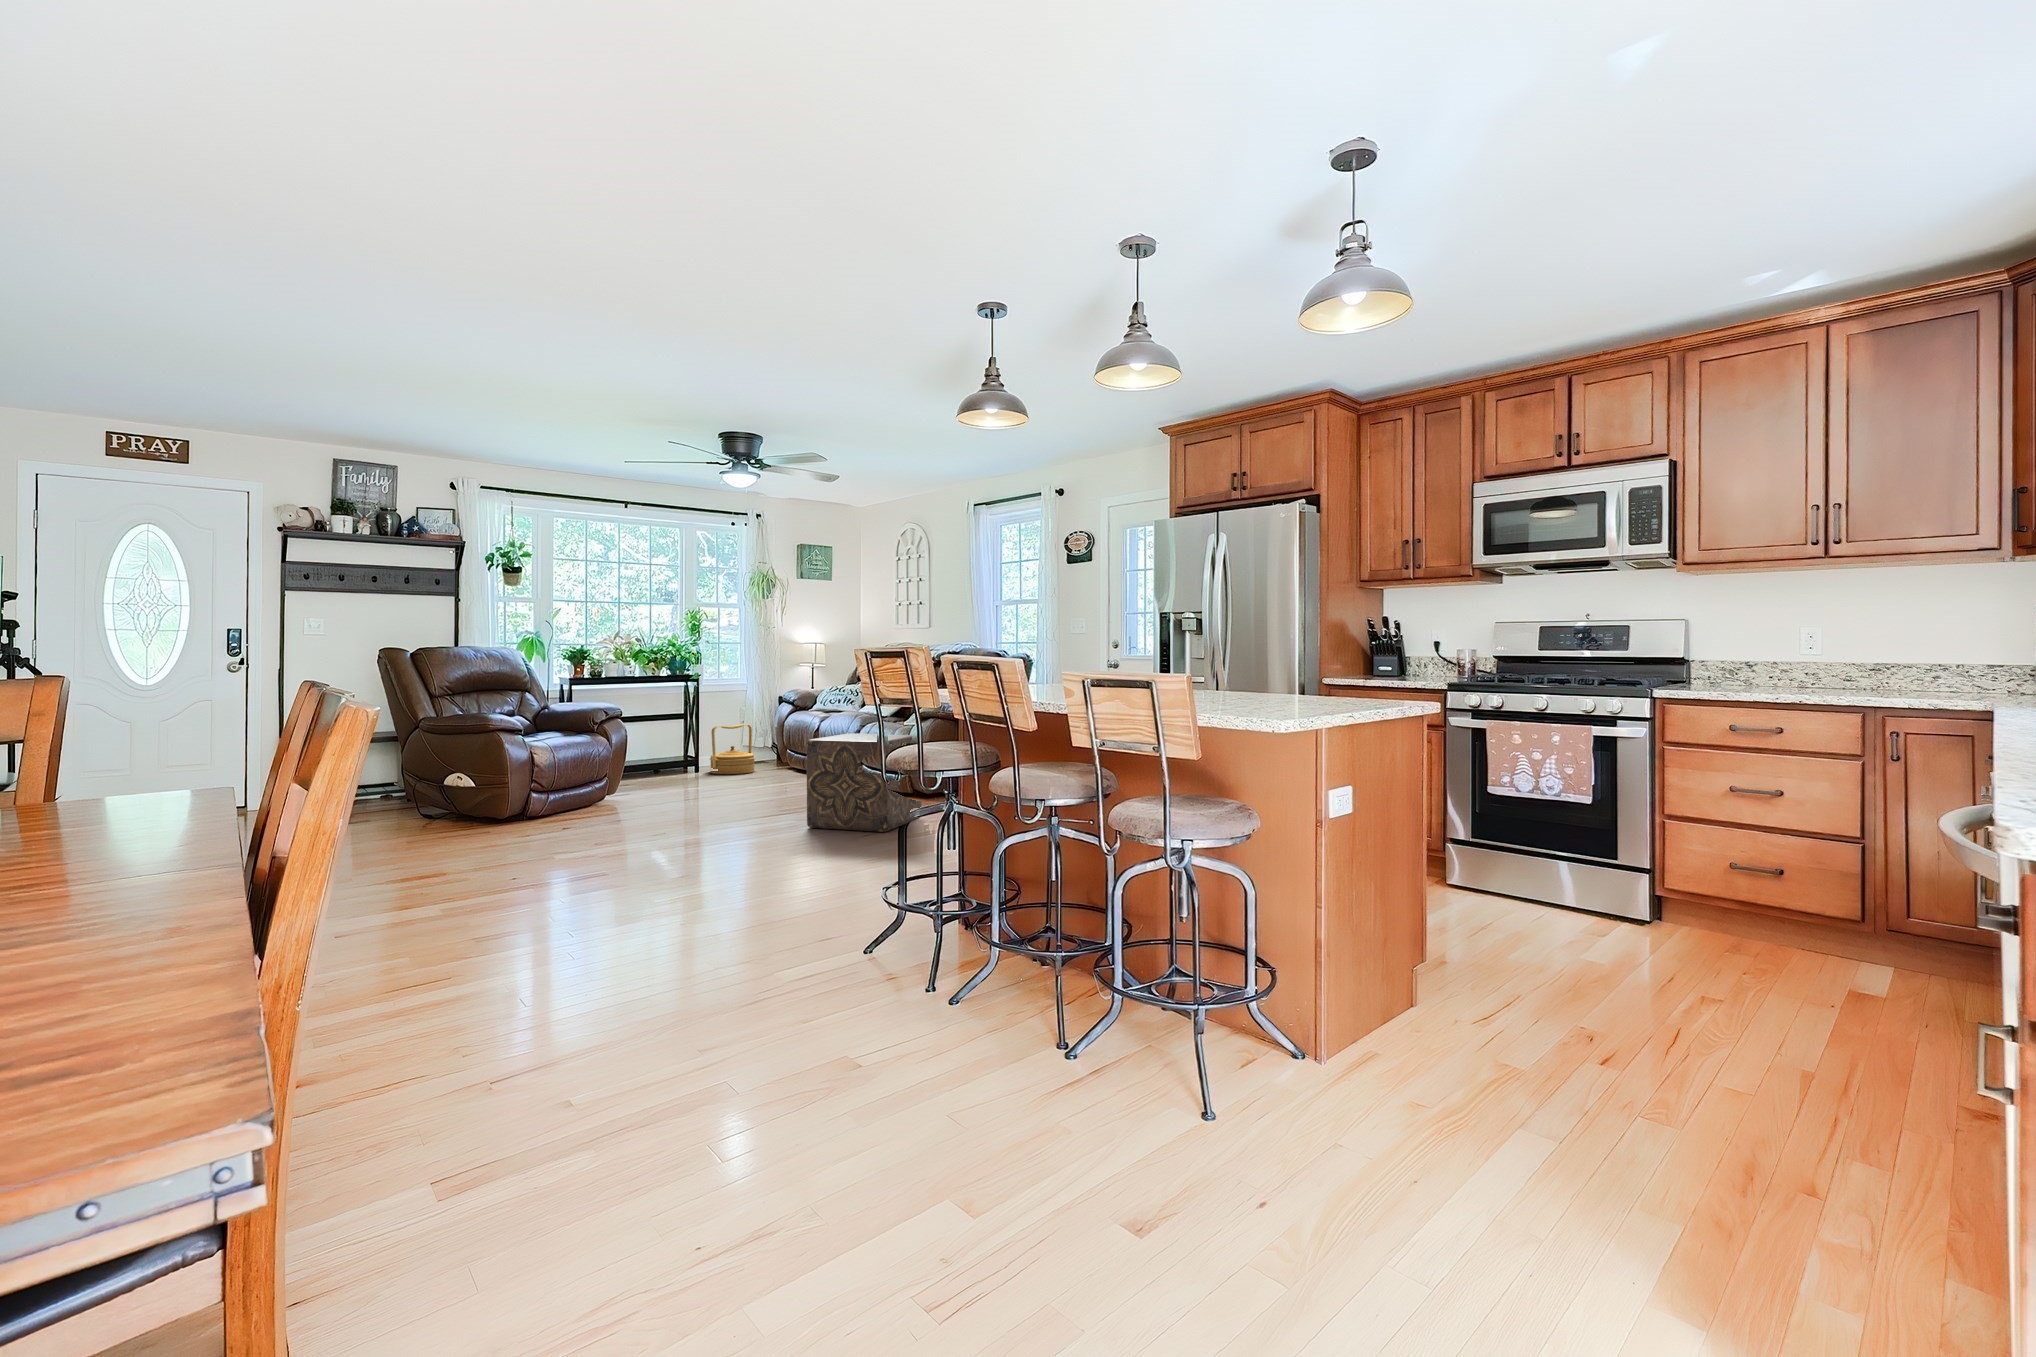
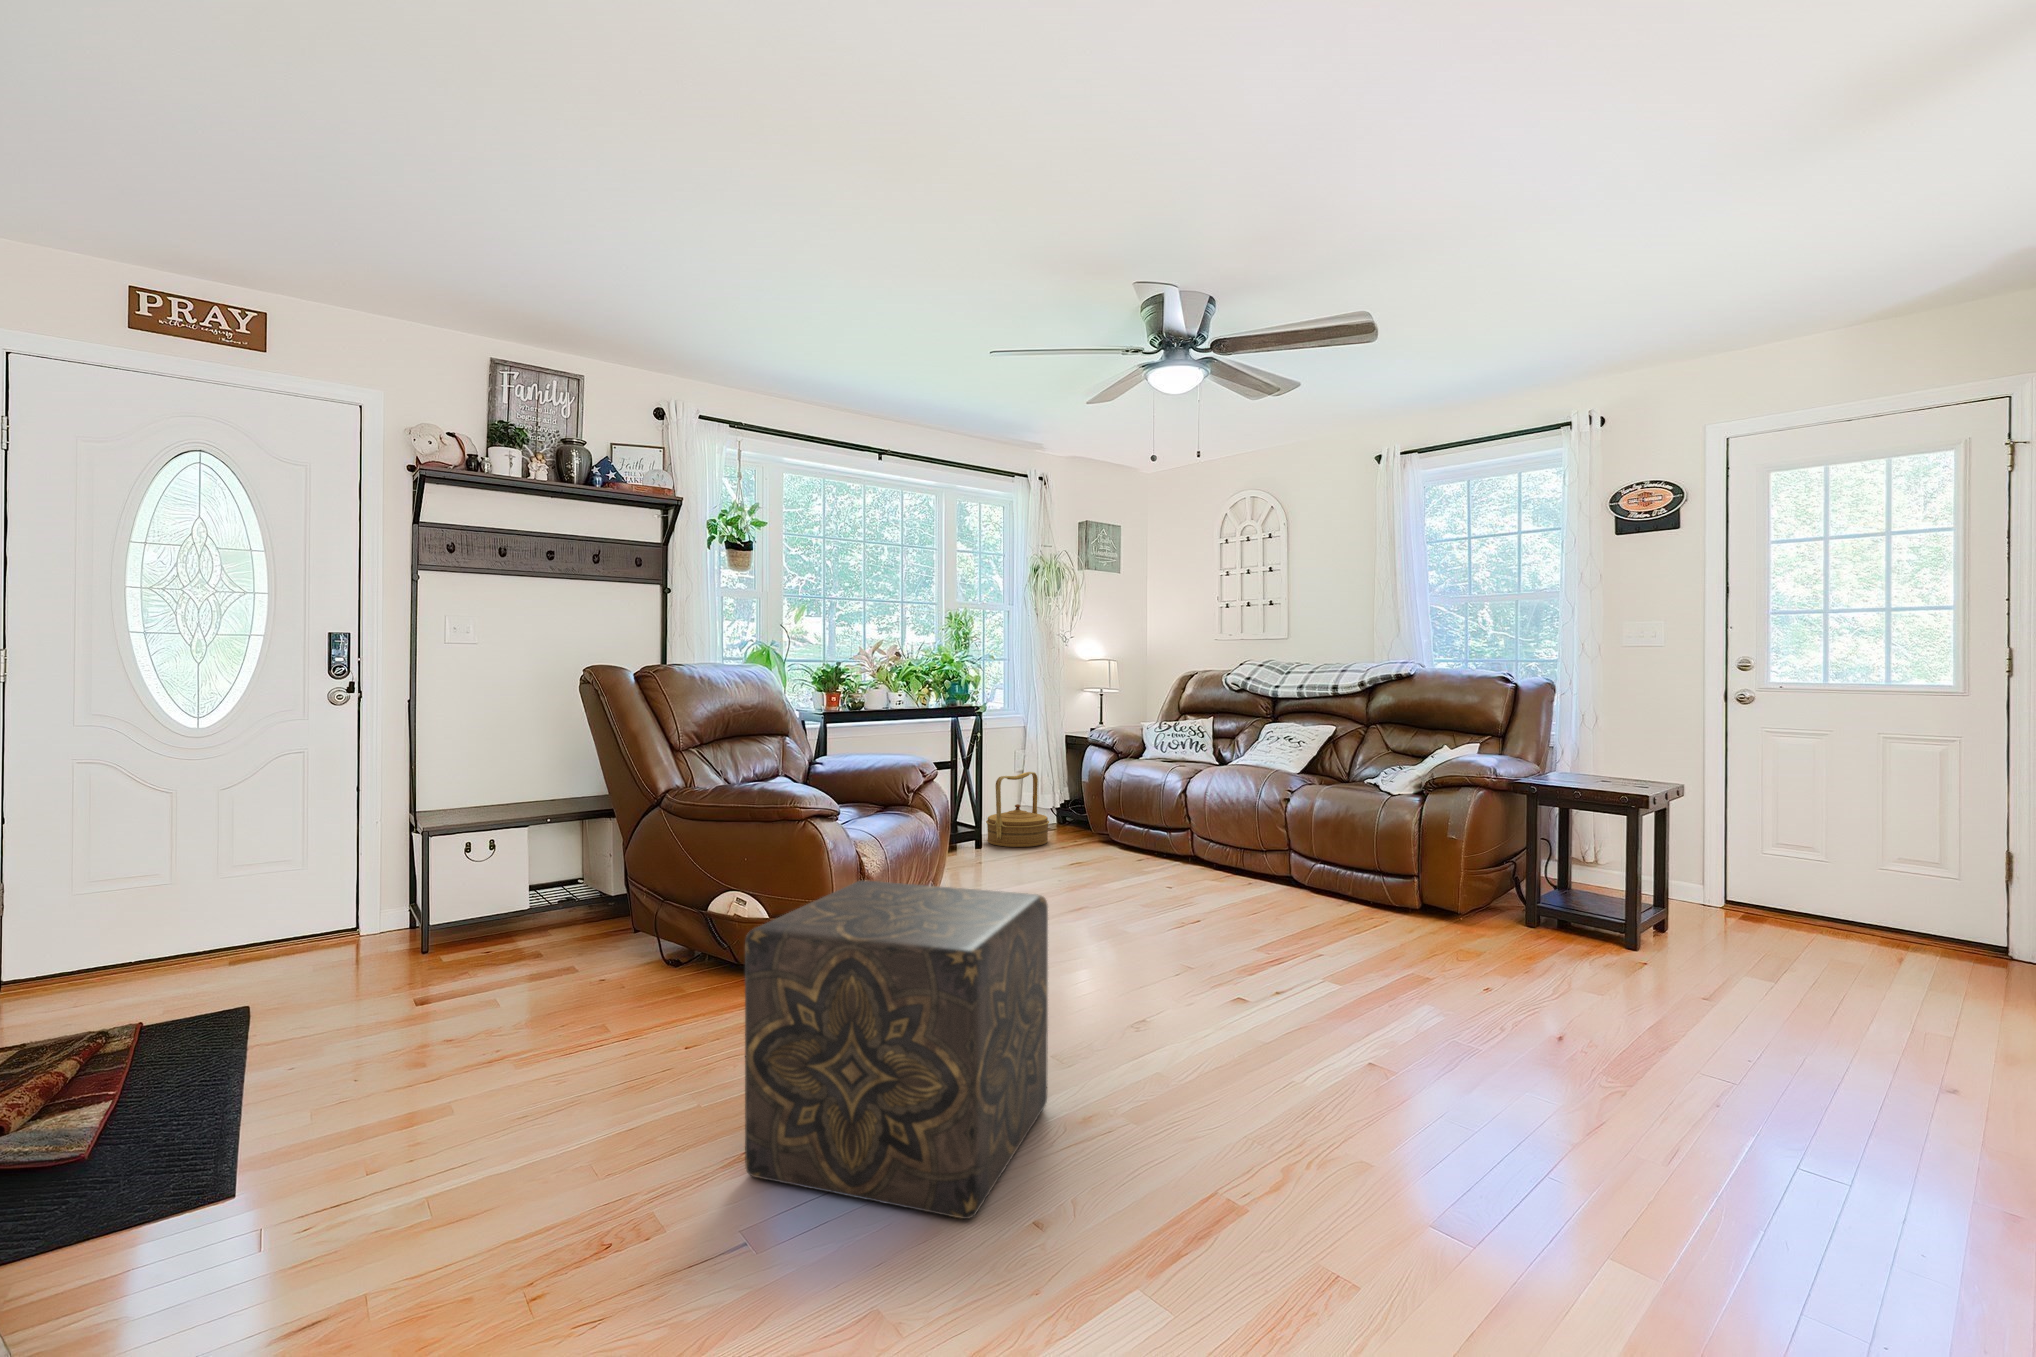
ottoman: present [807,733,922,832] -> present [745,881,1048,1219]

